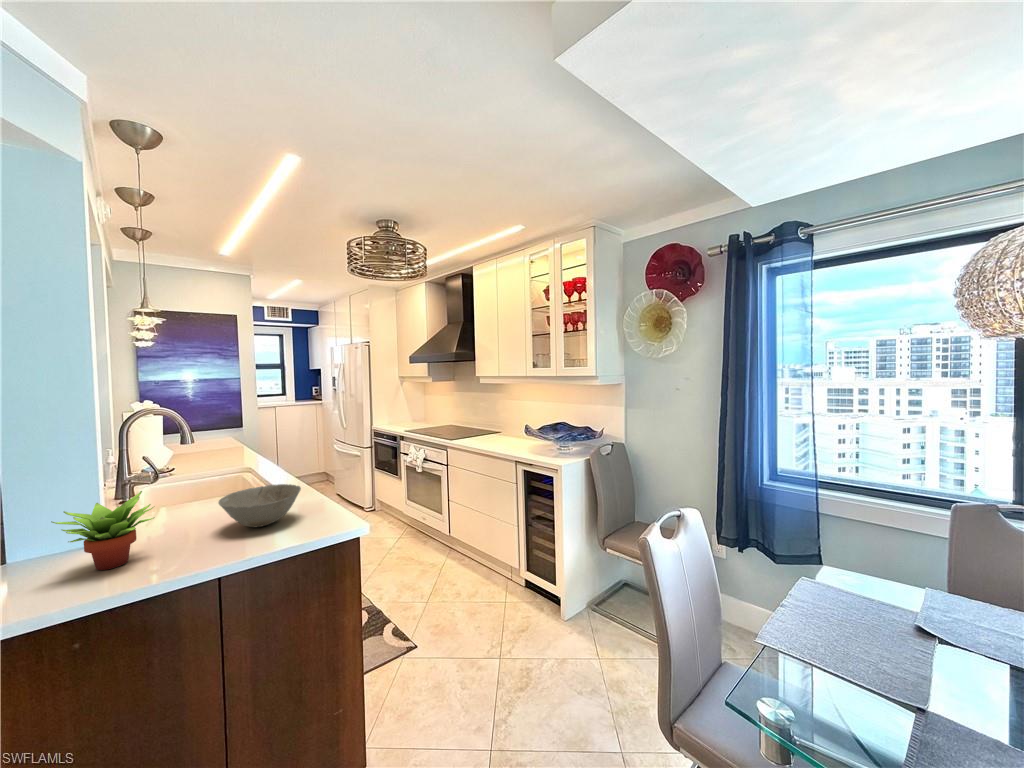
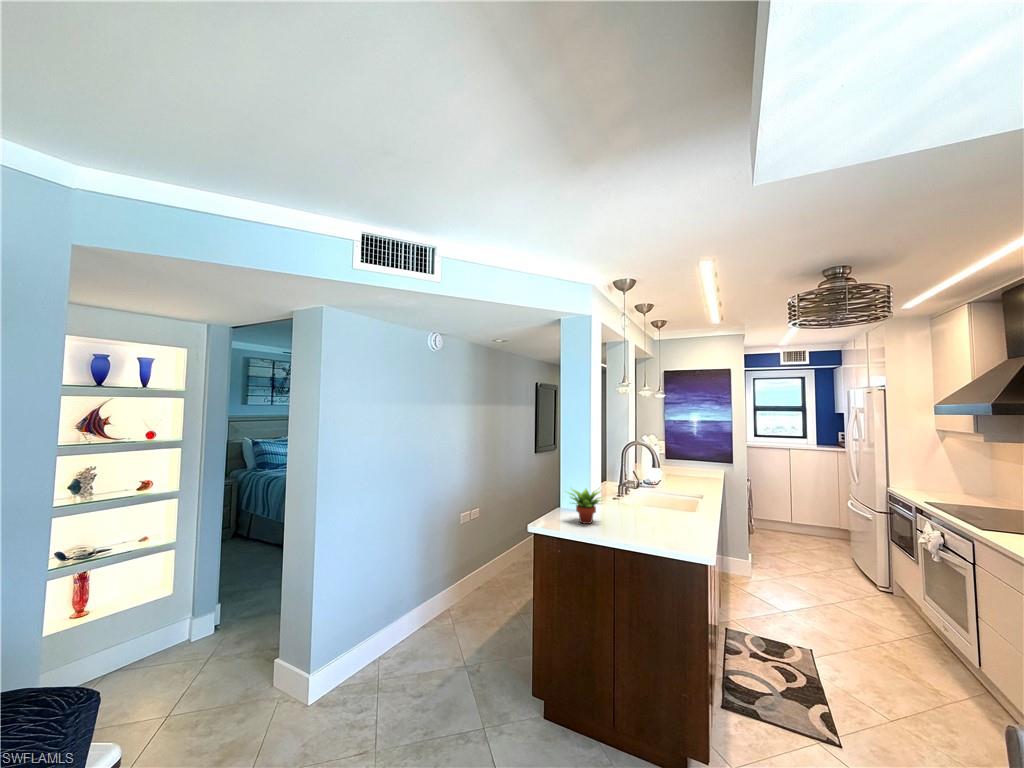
bowl: present [218,484,301,527] -> none [635,504,687,532]

